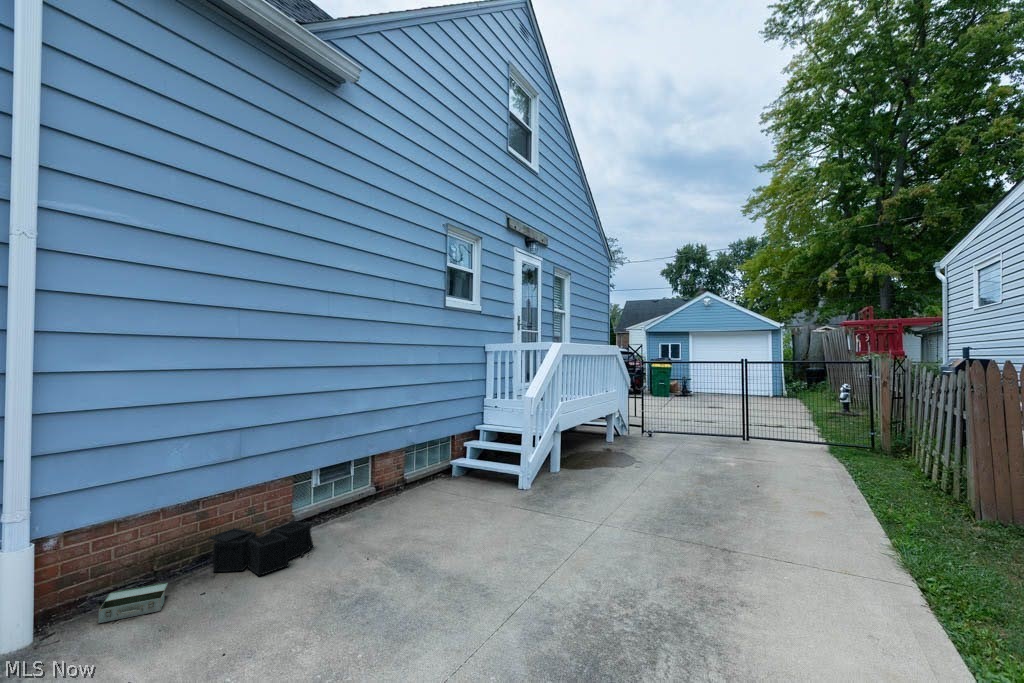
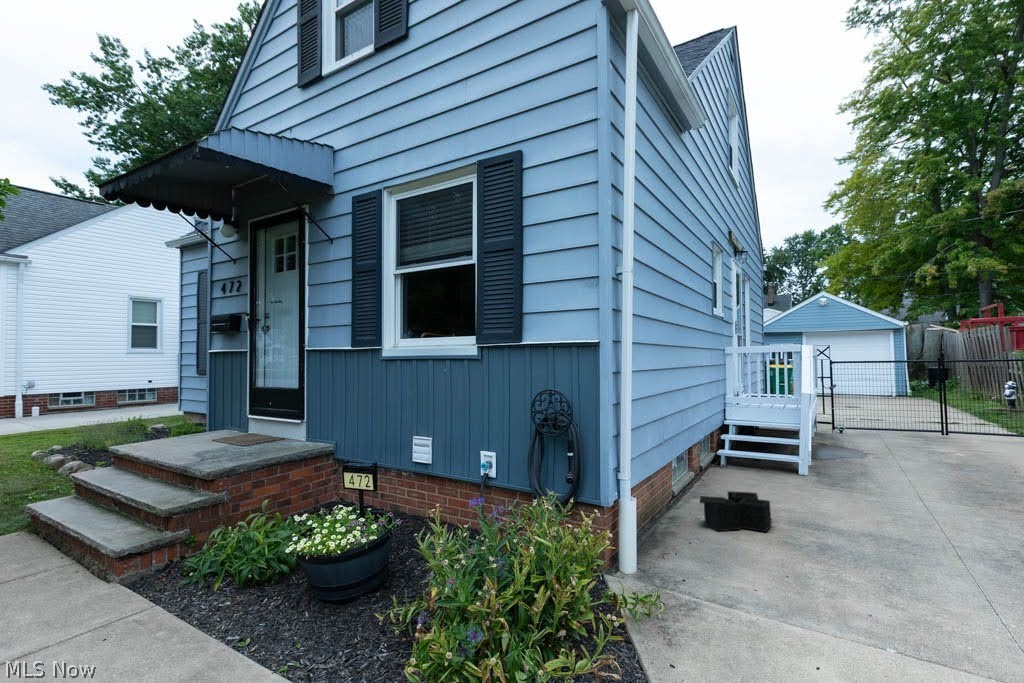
toolbox: present [98,582,168,623] -> none [695,534,748,561]

